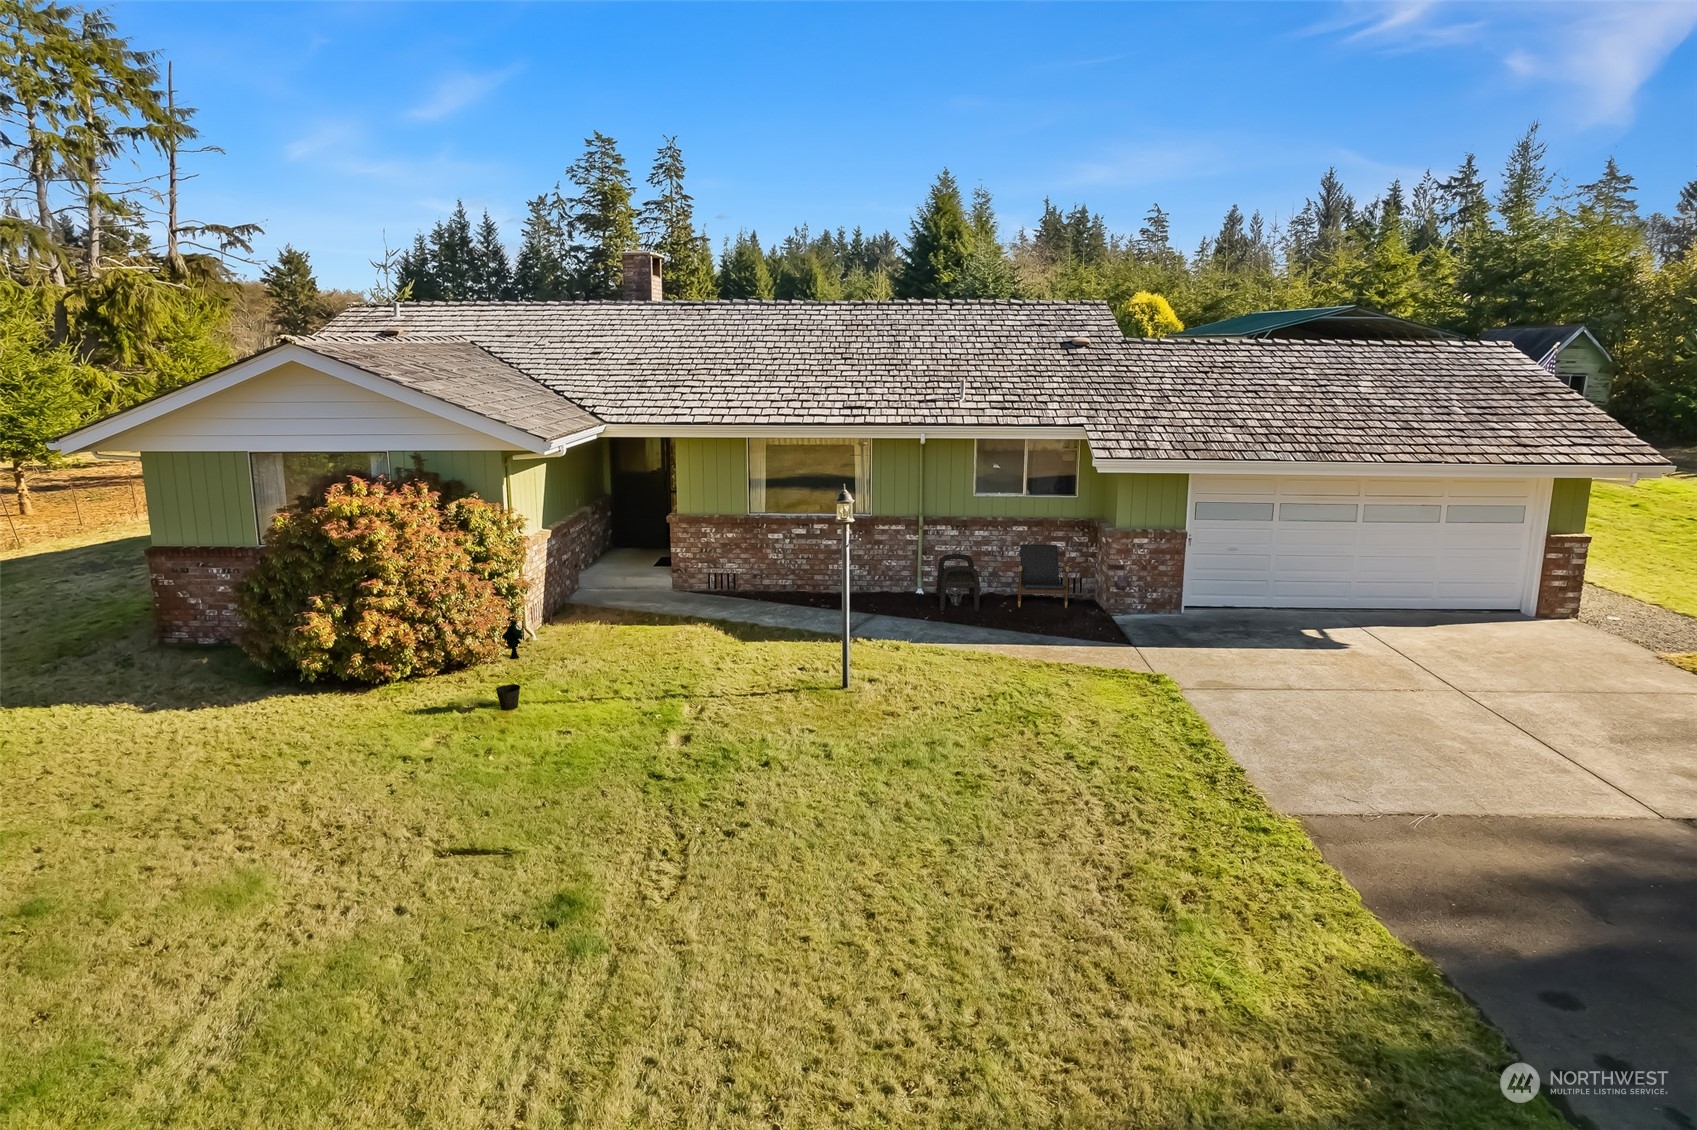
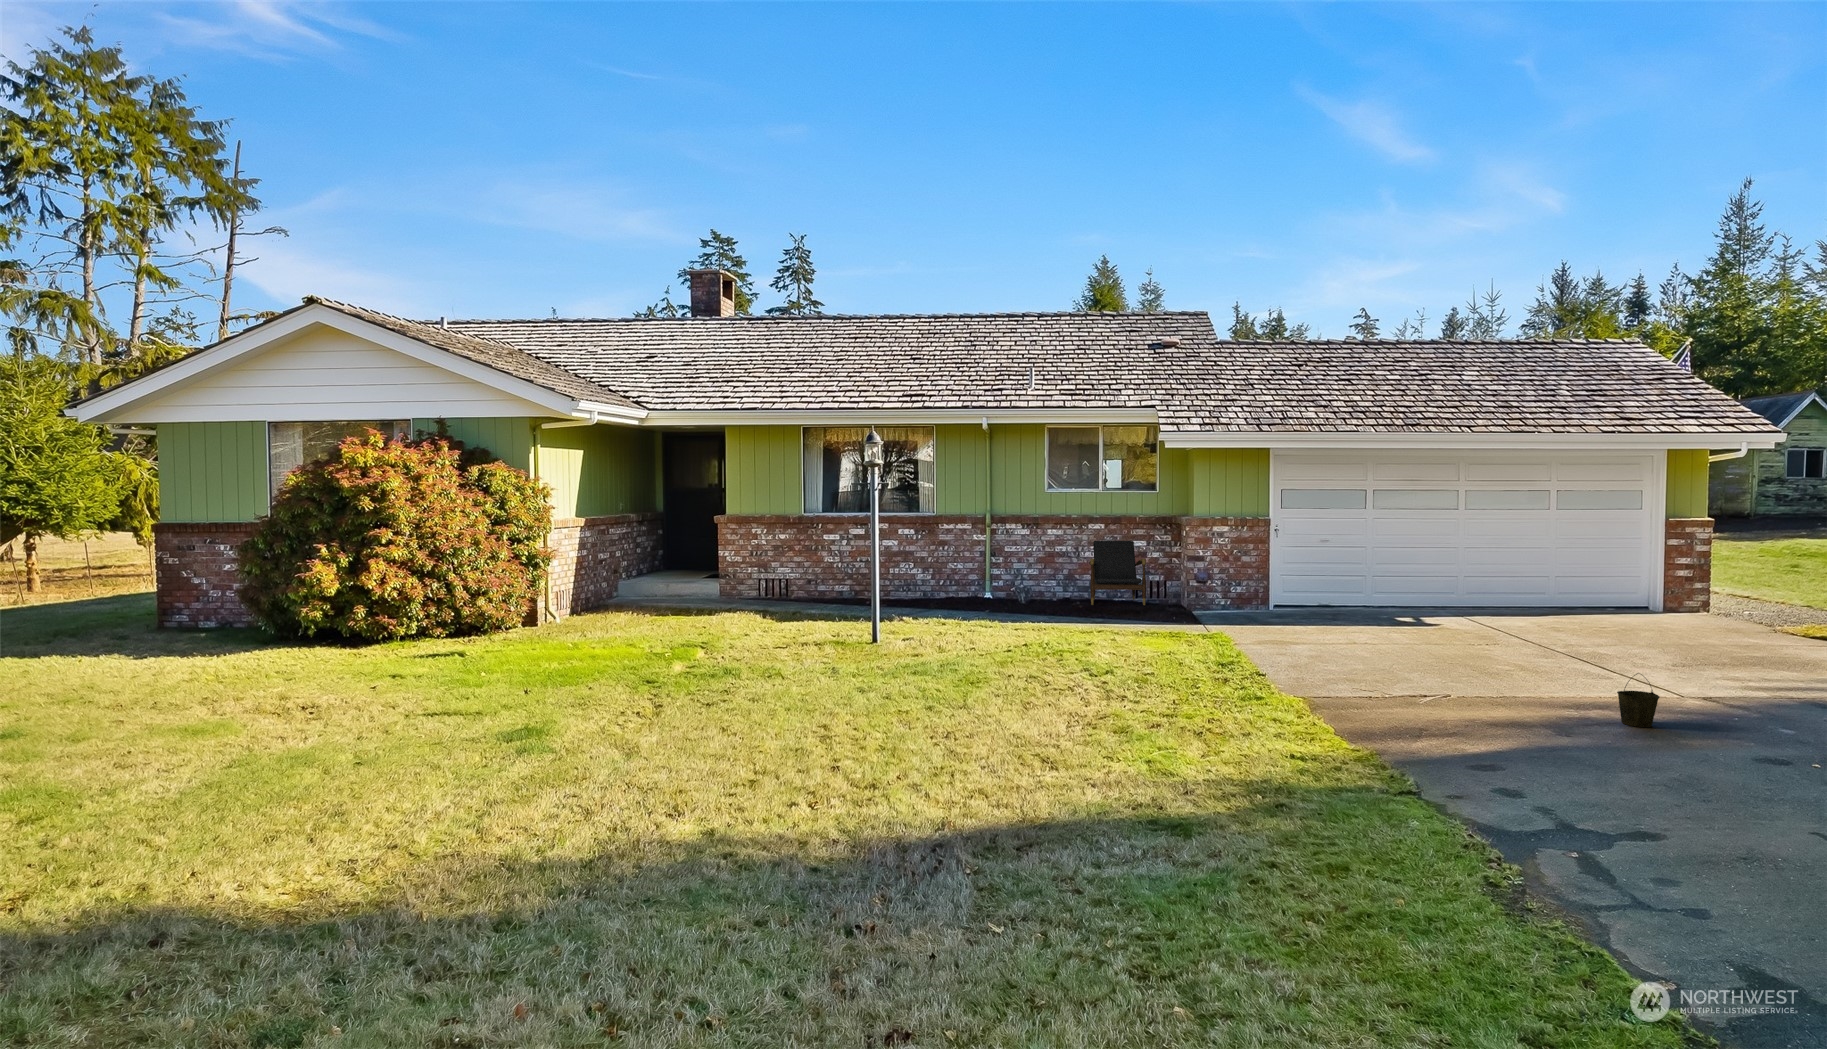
bench: present [936,554,980,611] -> none [1003,552,1048,607]
decorative plant: present [502,616,523,659] -> none [519,588,544,634]
bucket: present [496,684,520,710] -> present [1617,673,1660,727]

